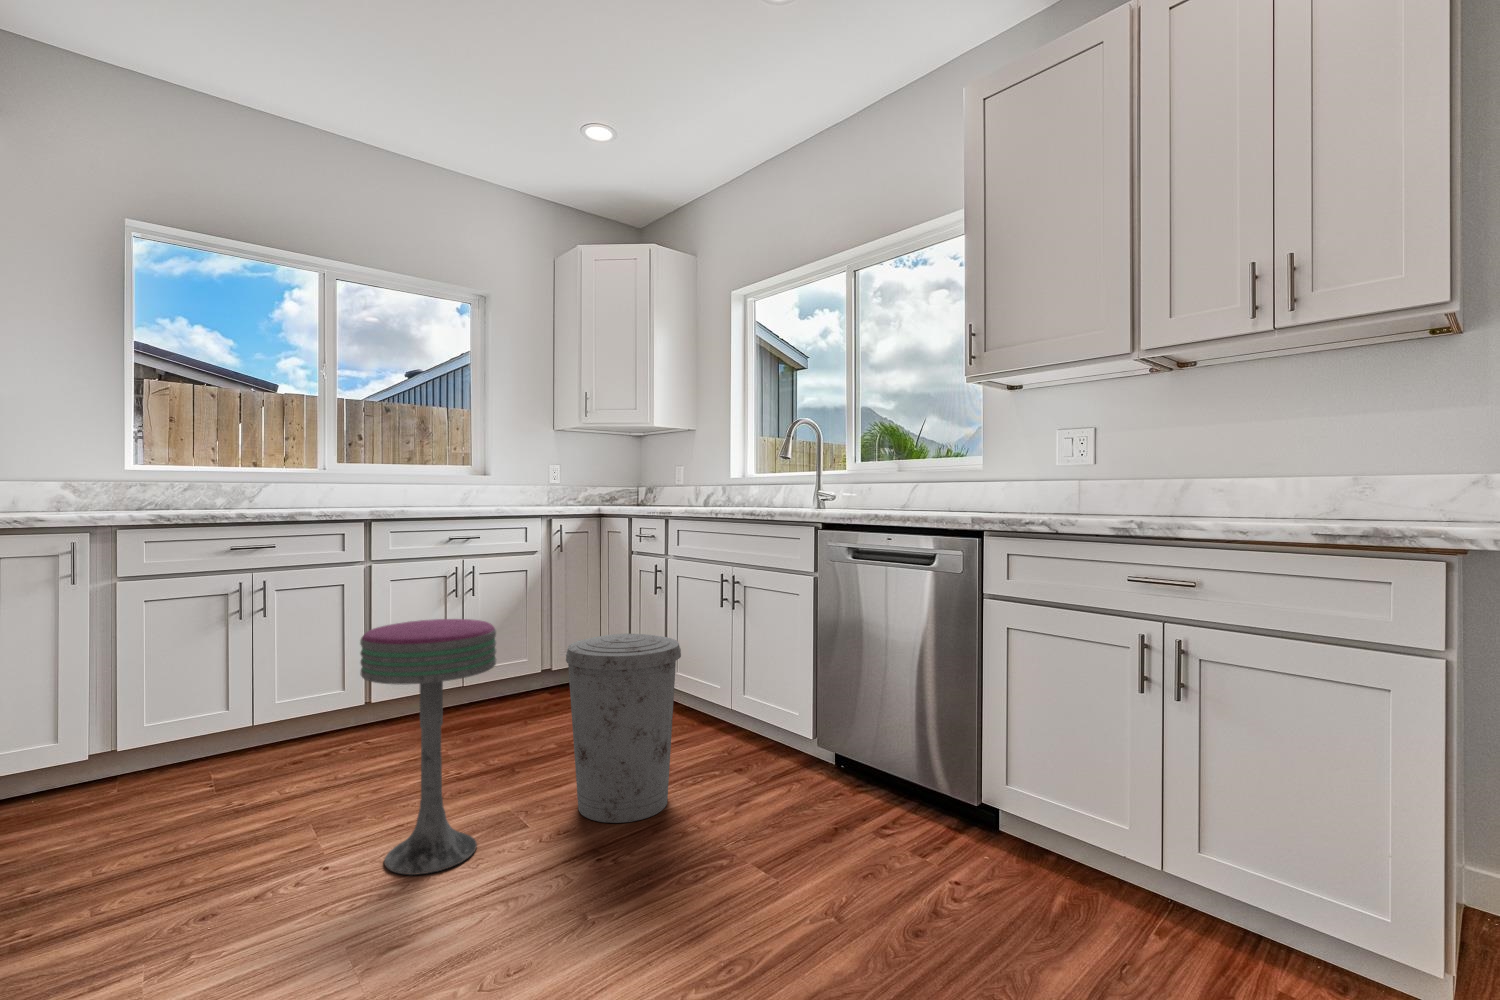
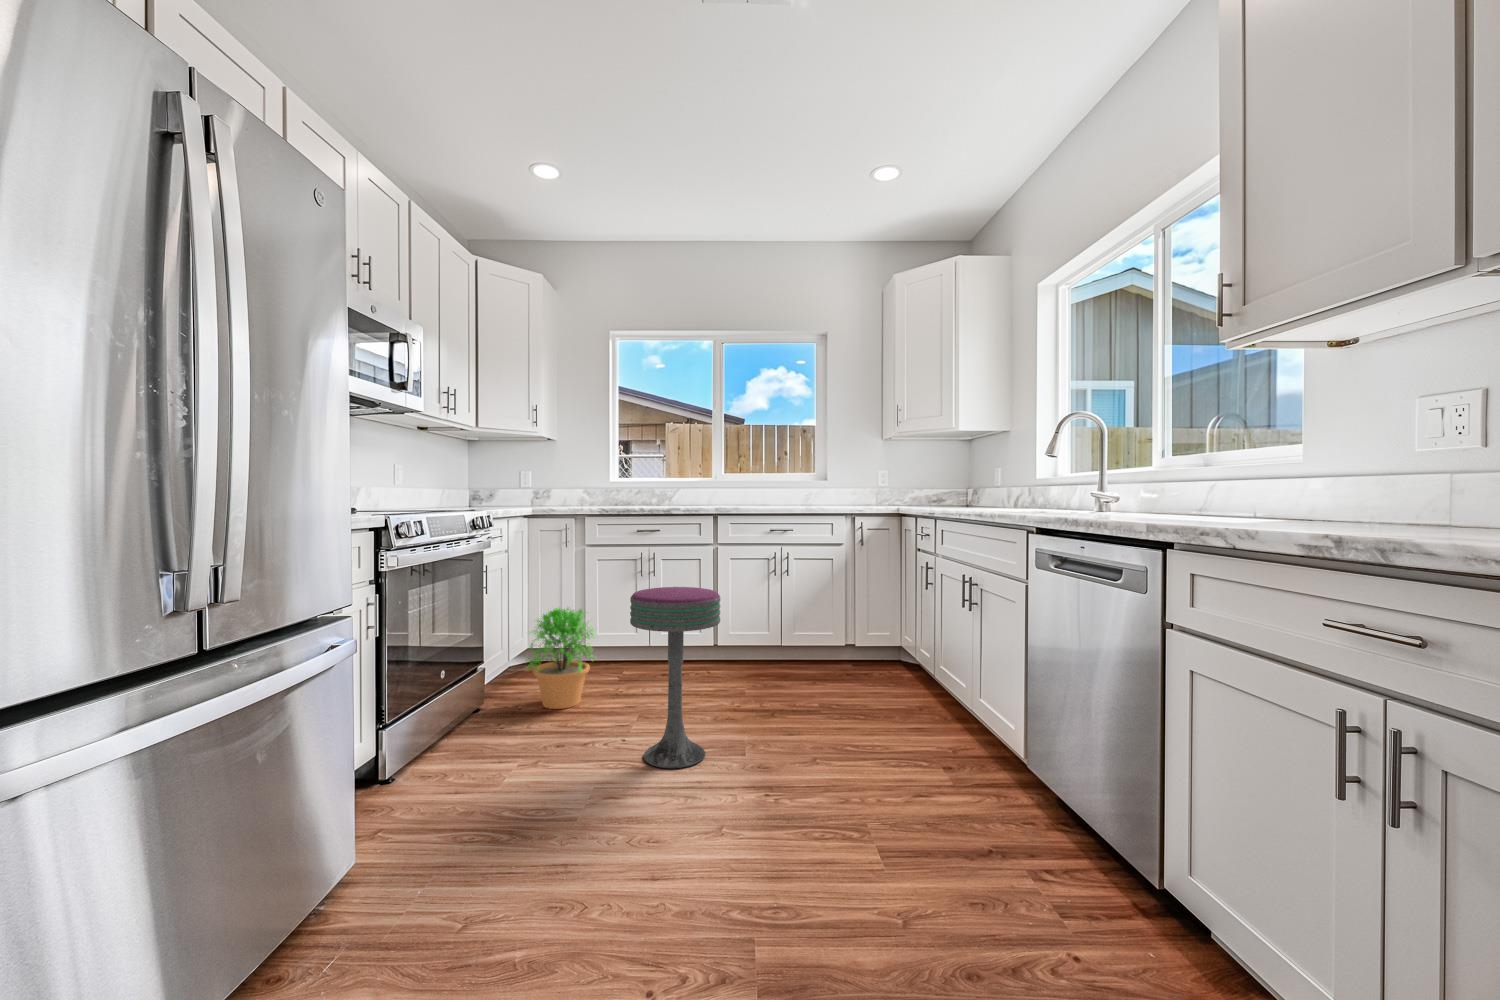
trash can: present [566,634,681,823] -> none [779,616,876,778]
potted plant: none [54,676,228,857] -> present [529,608,594,709]

